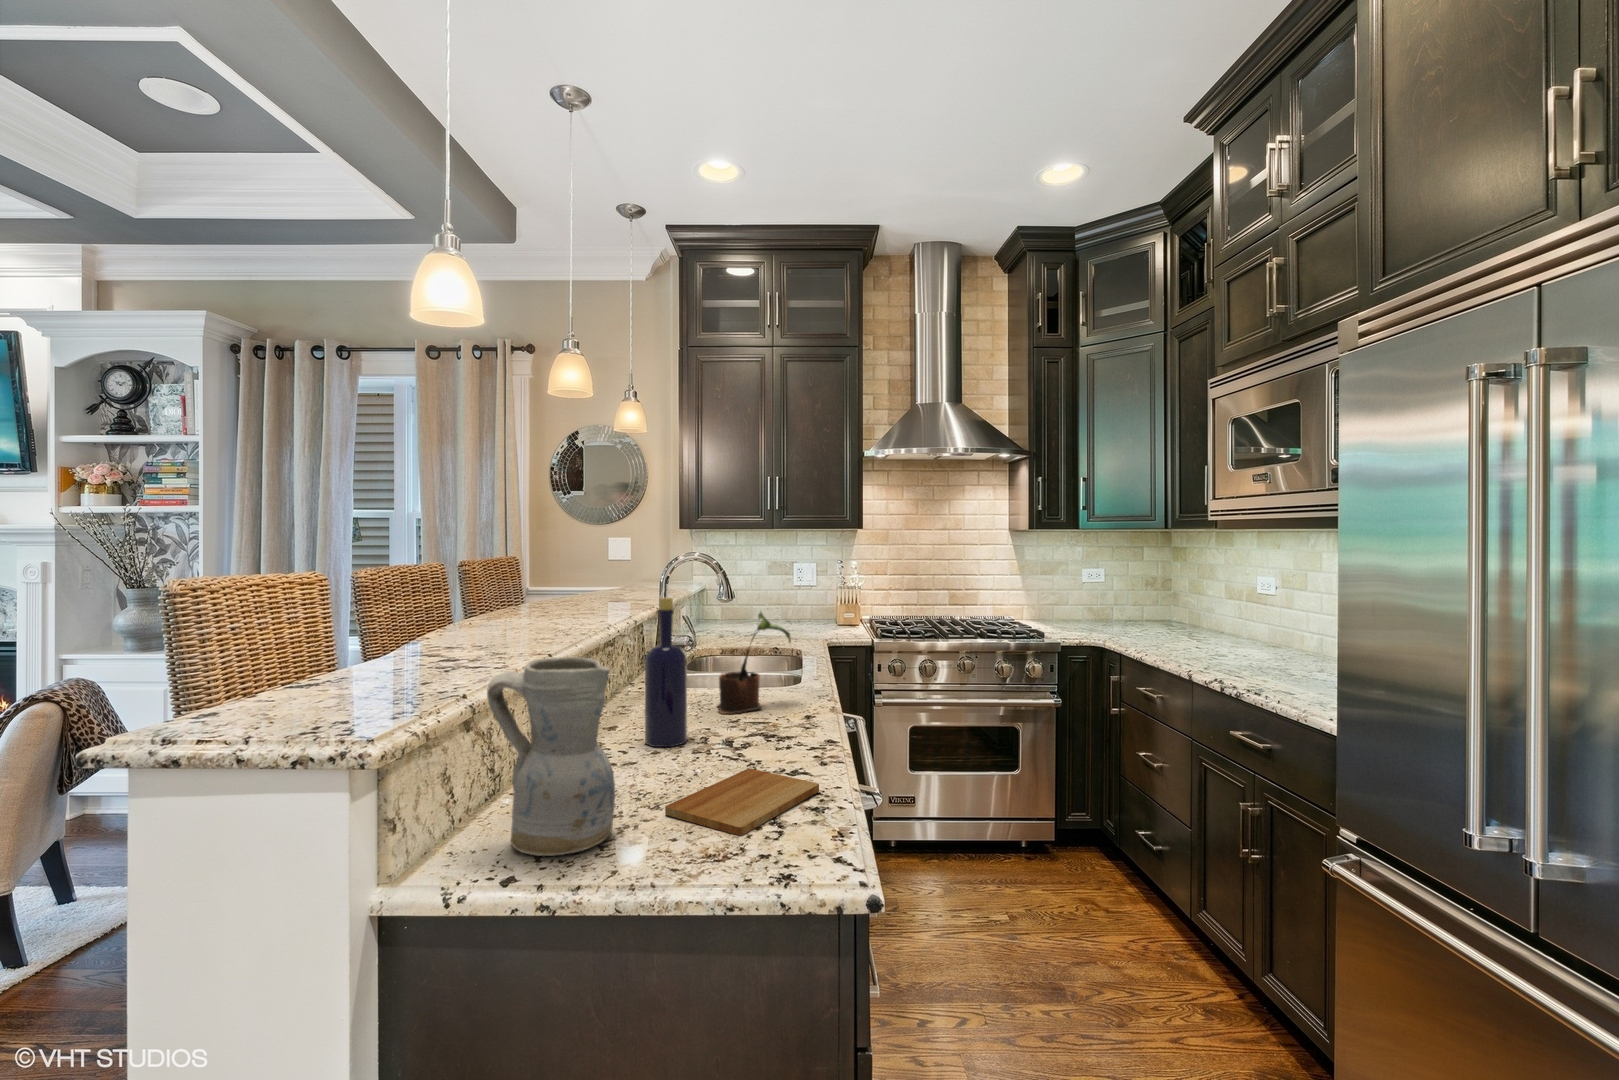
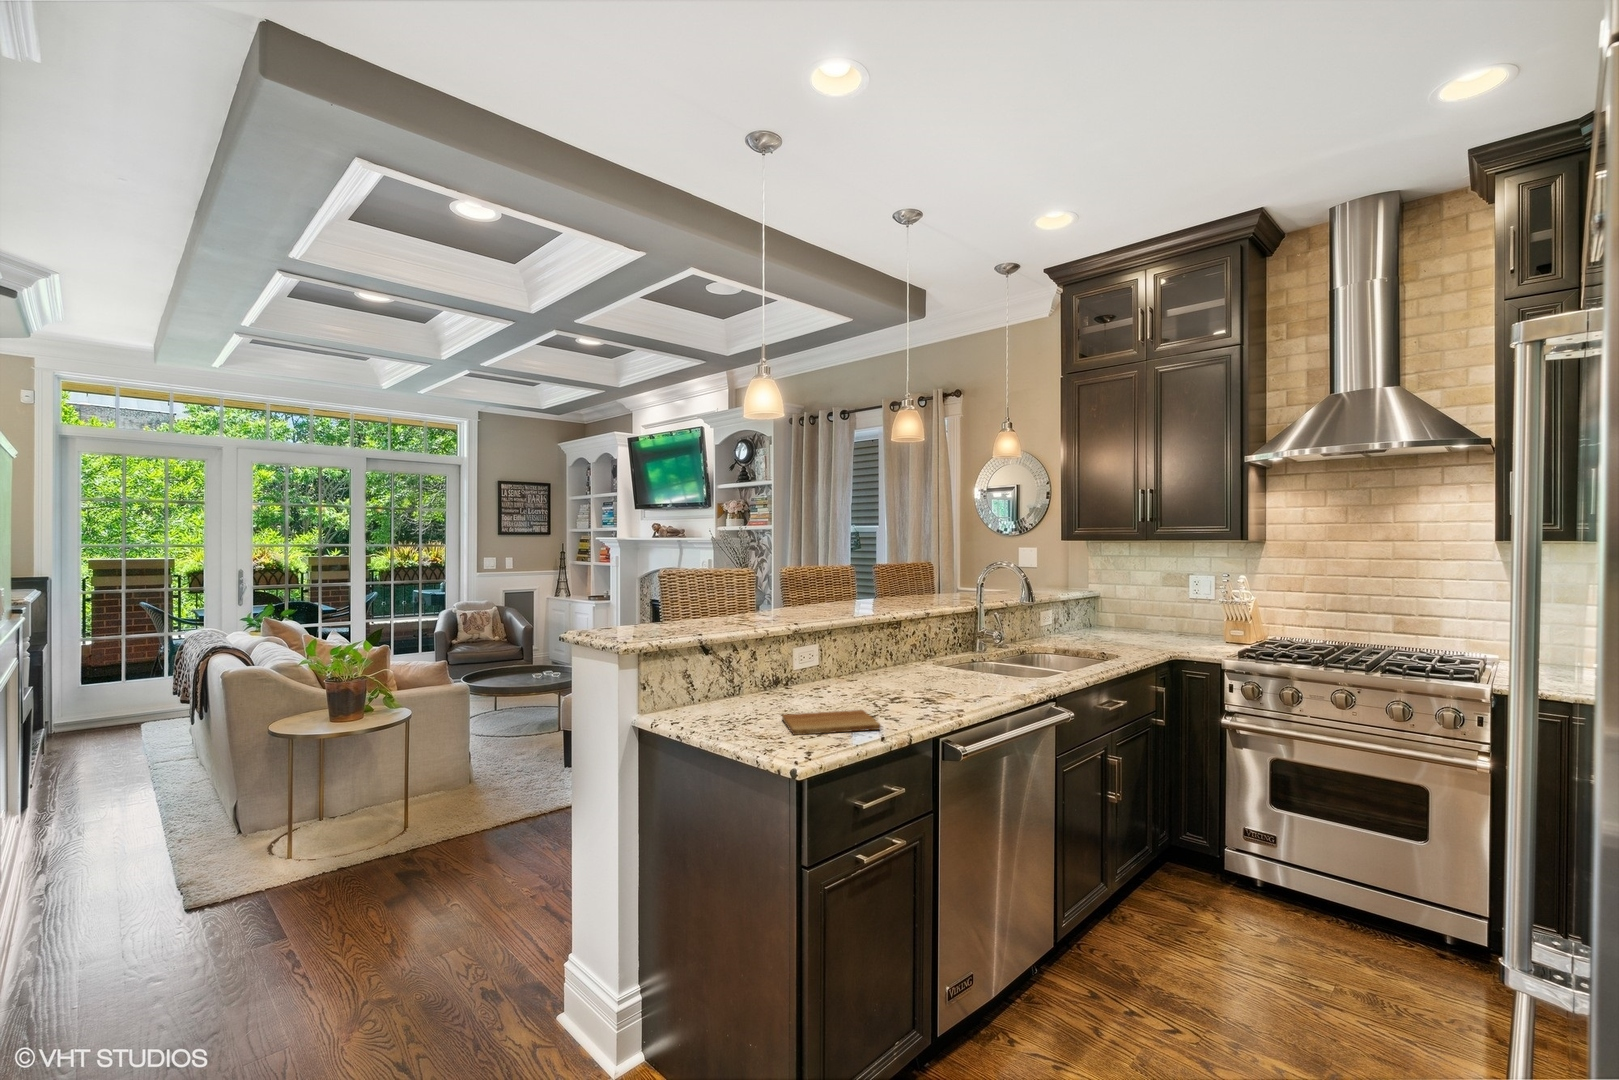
bottle: present [645,598,687,747] -> none [851,592,880,695]
potted plant: present [718,612,791,714] -> none [936,608,1003,687]
ceramic pitcher: present [487,657,615,856] -> none [693,618,751,722]

